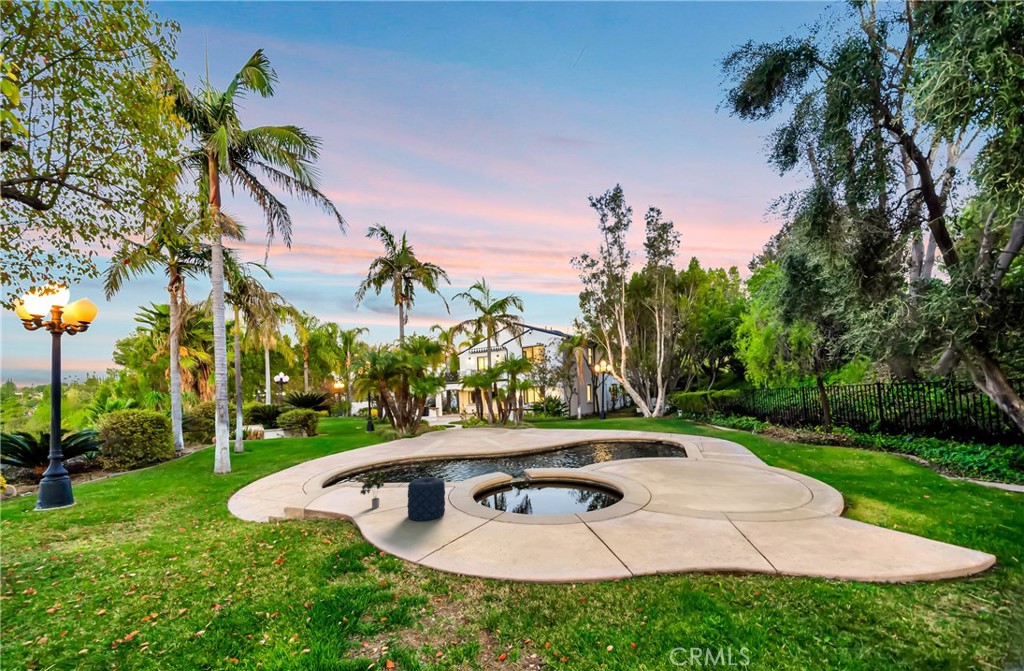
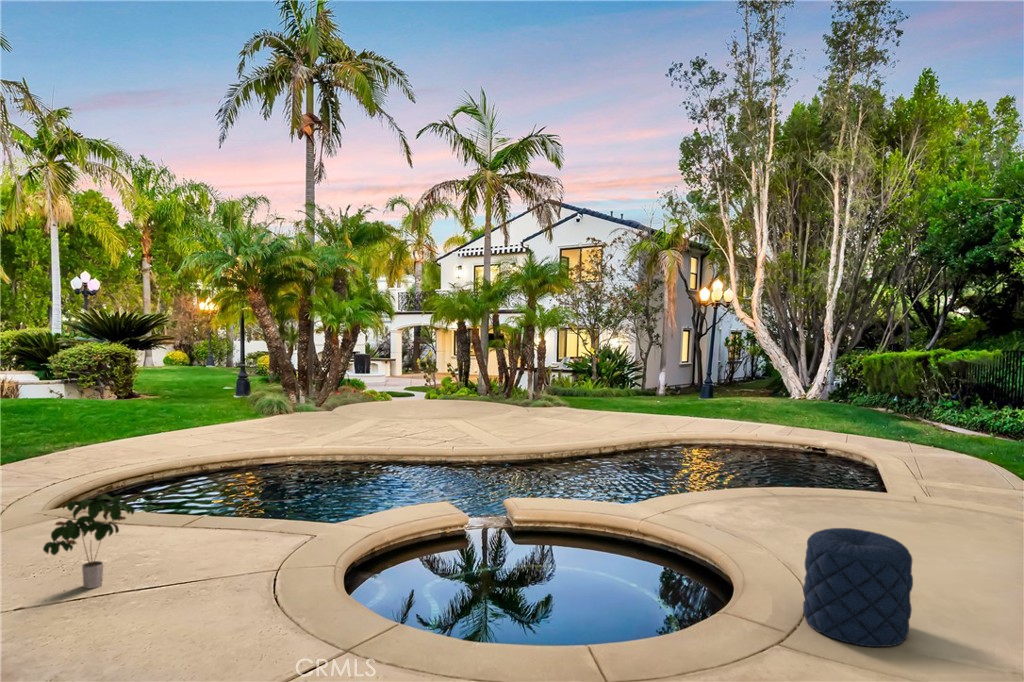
pouf: present [407,477,445,521] -> present [803,528,913,647]

